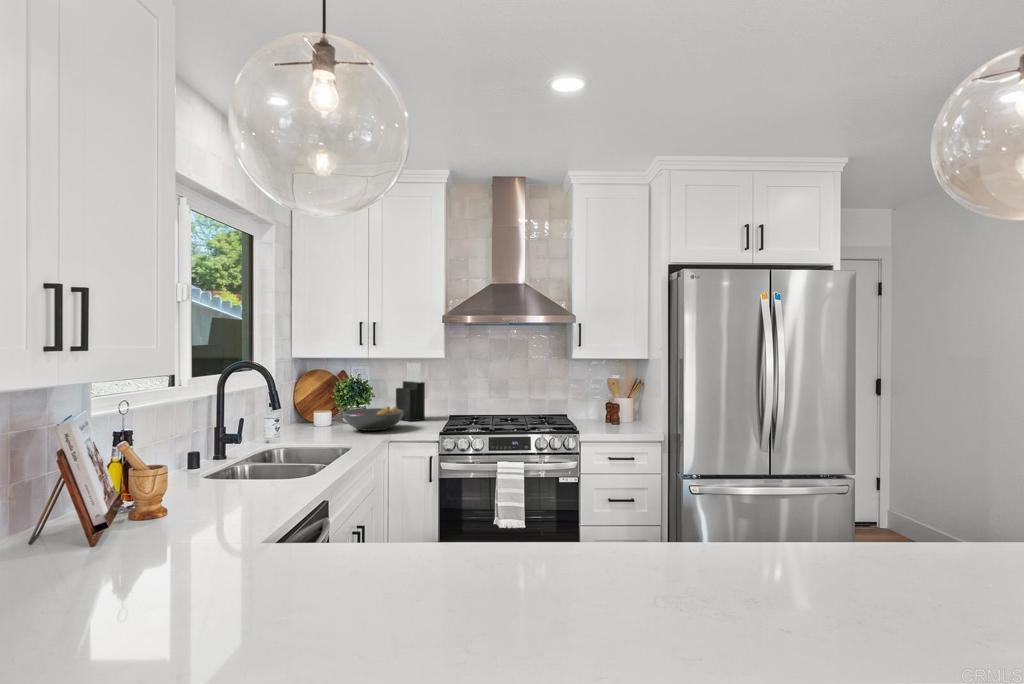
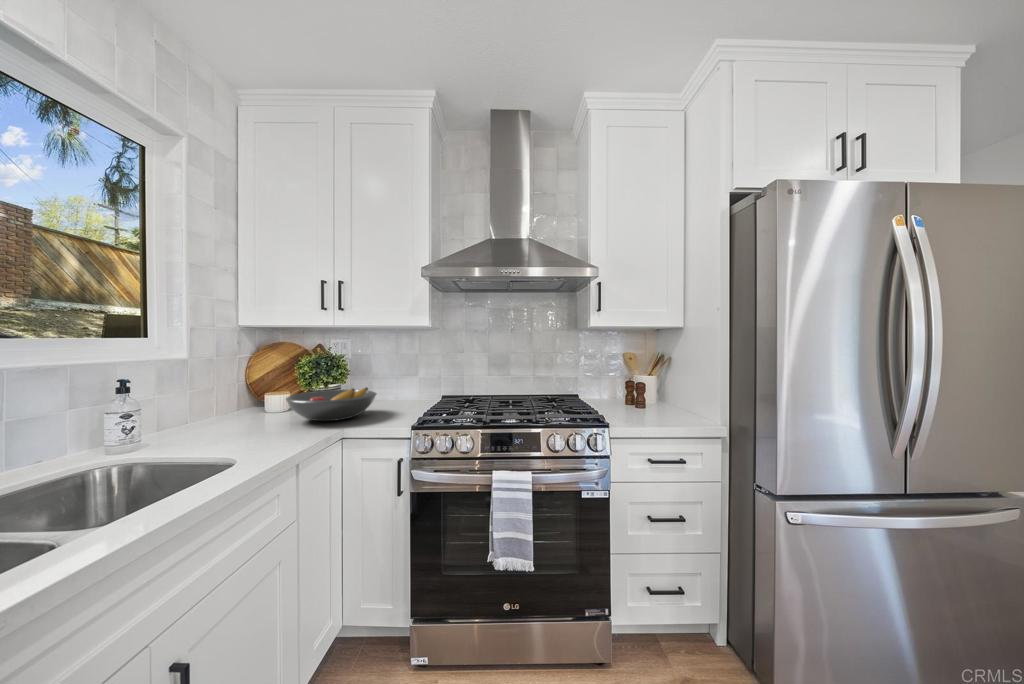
knife block: present [396,363,425,421] -> none [381,336,412,404]

